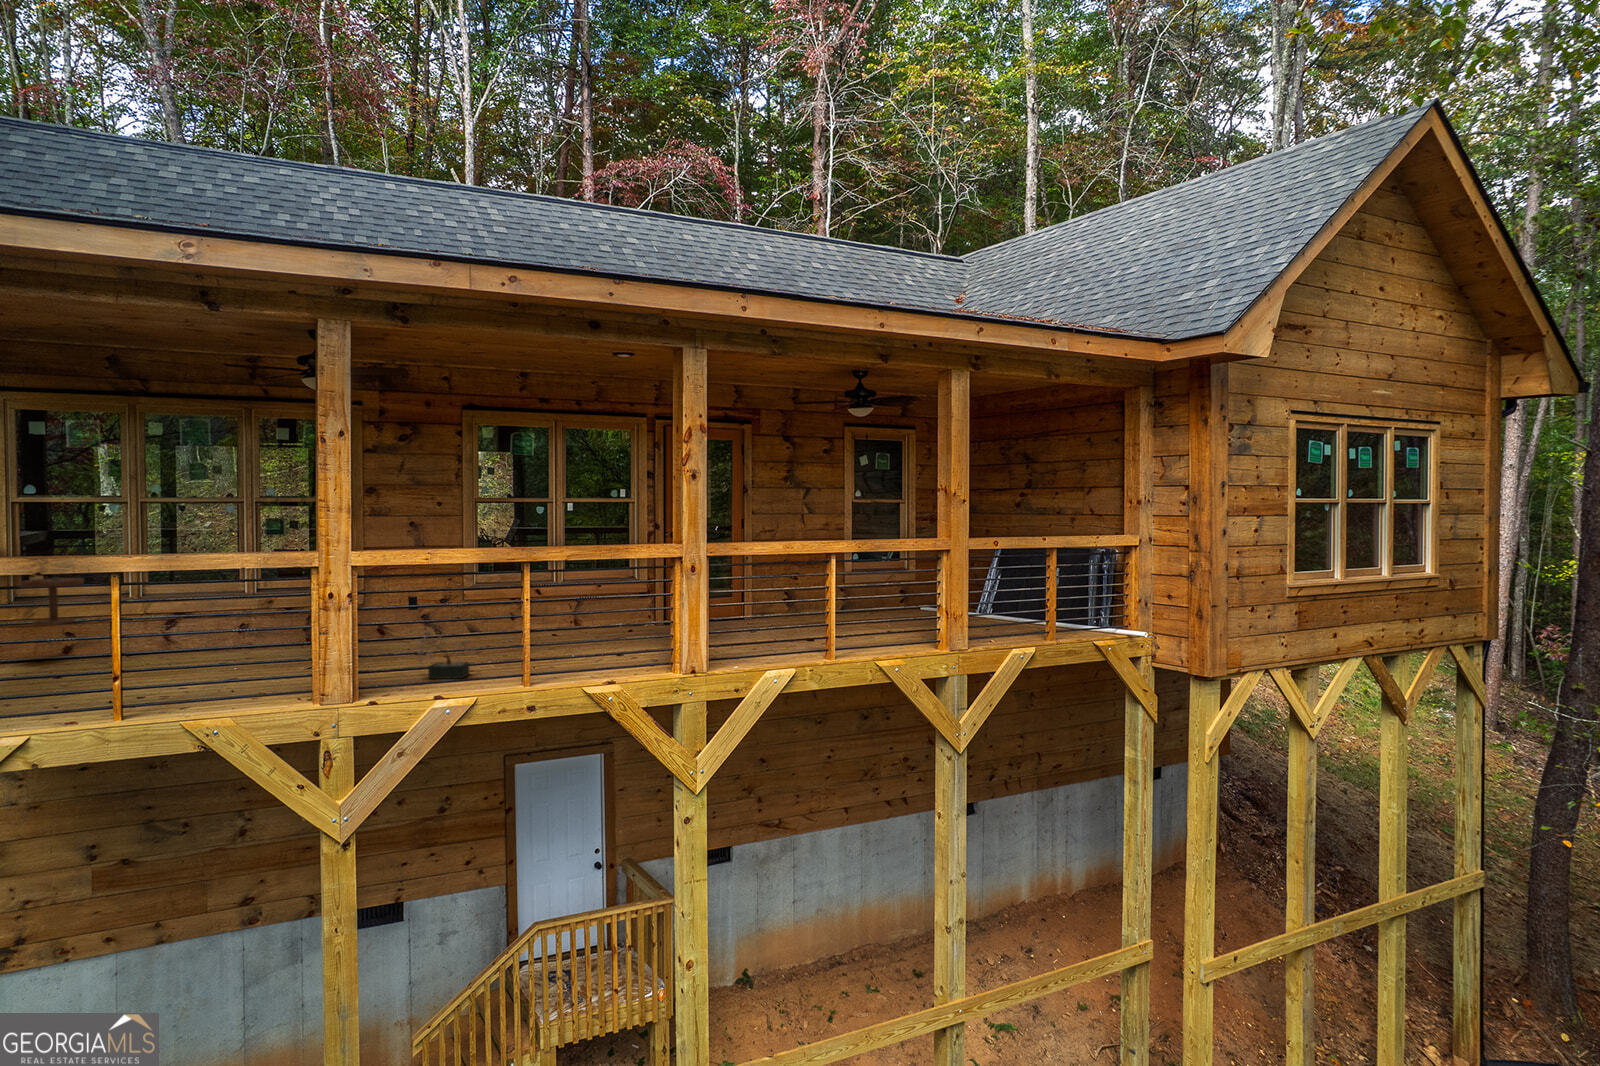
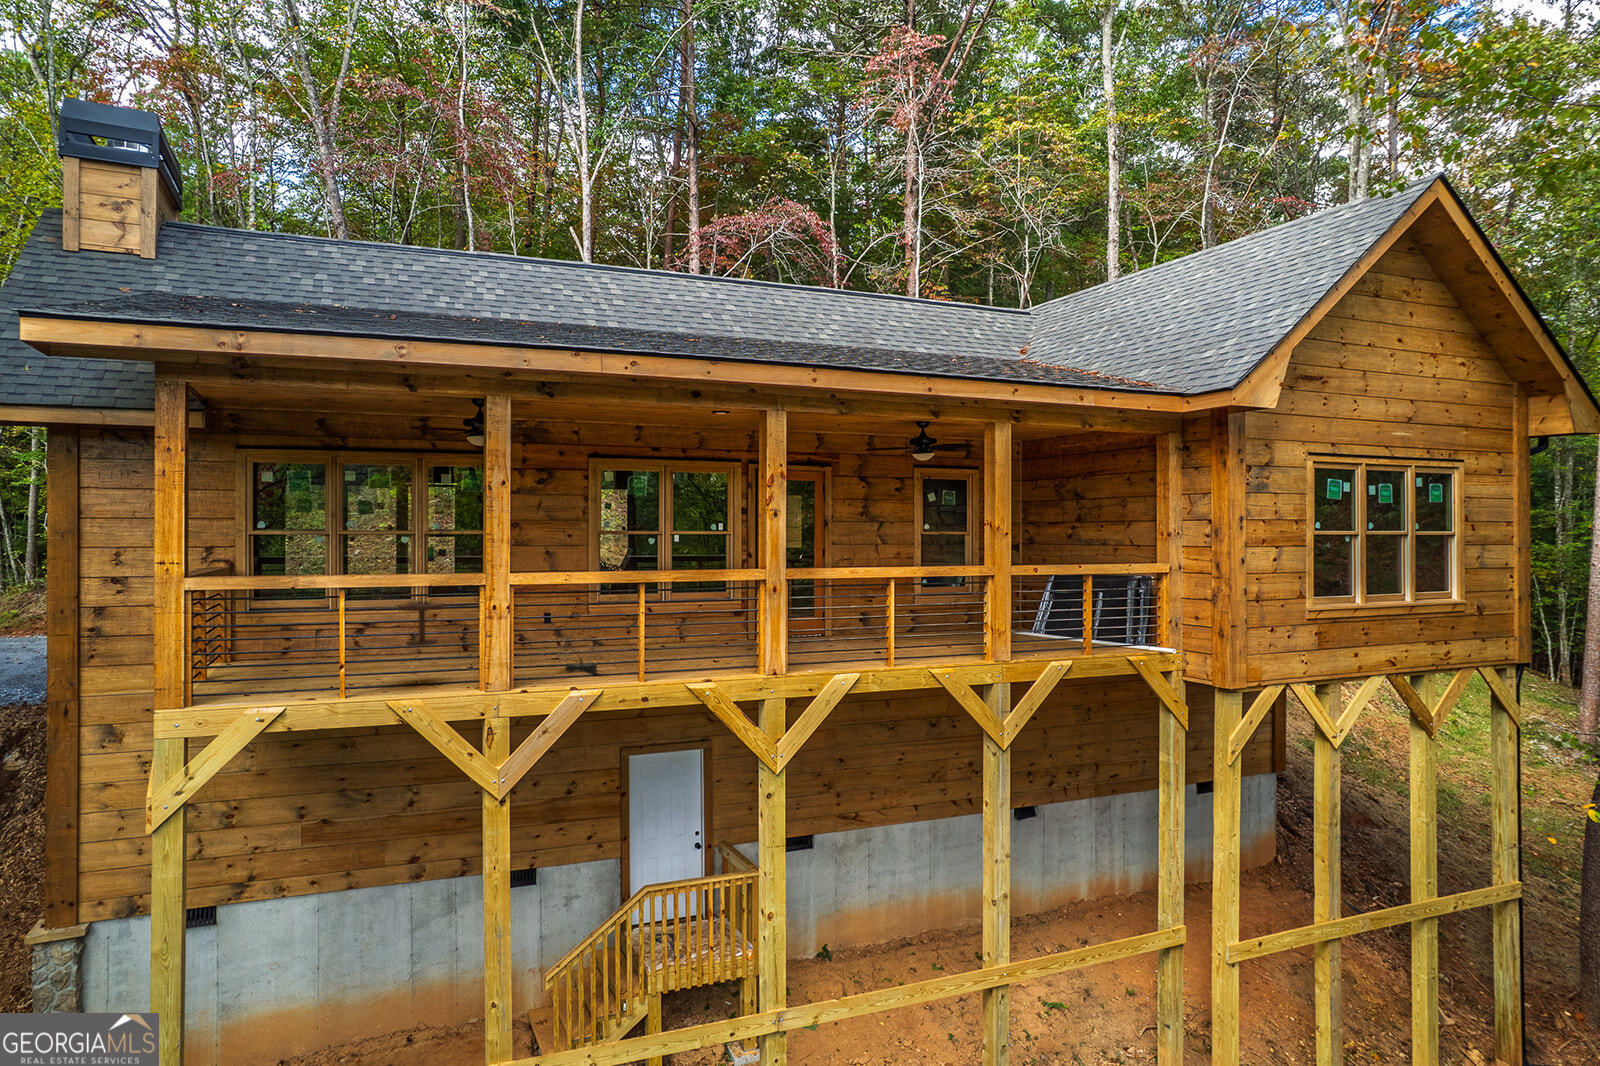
side table: present [20,576,84,625] -> present [398,600,446,646]

